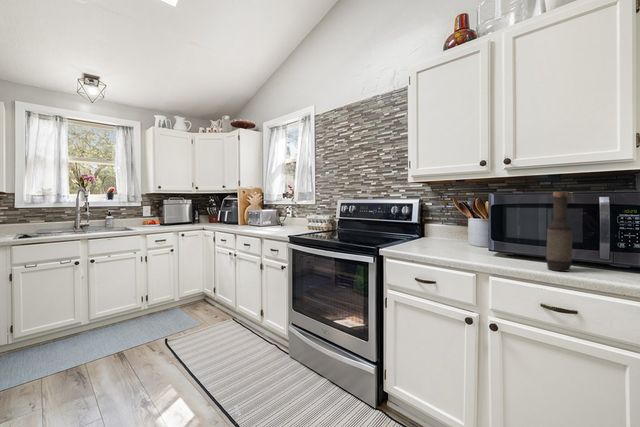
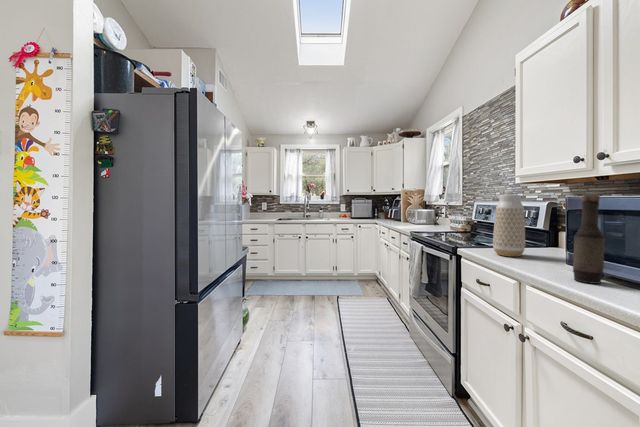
vase: none [427,193,456,254] -> present [493,195,525,257]

